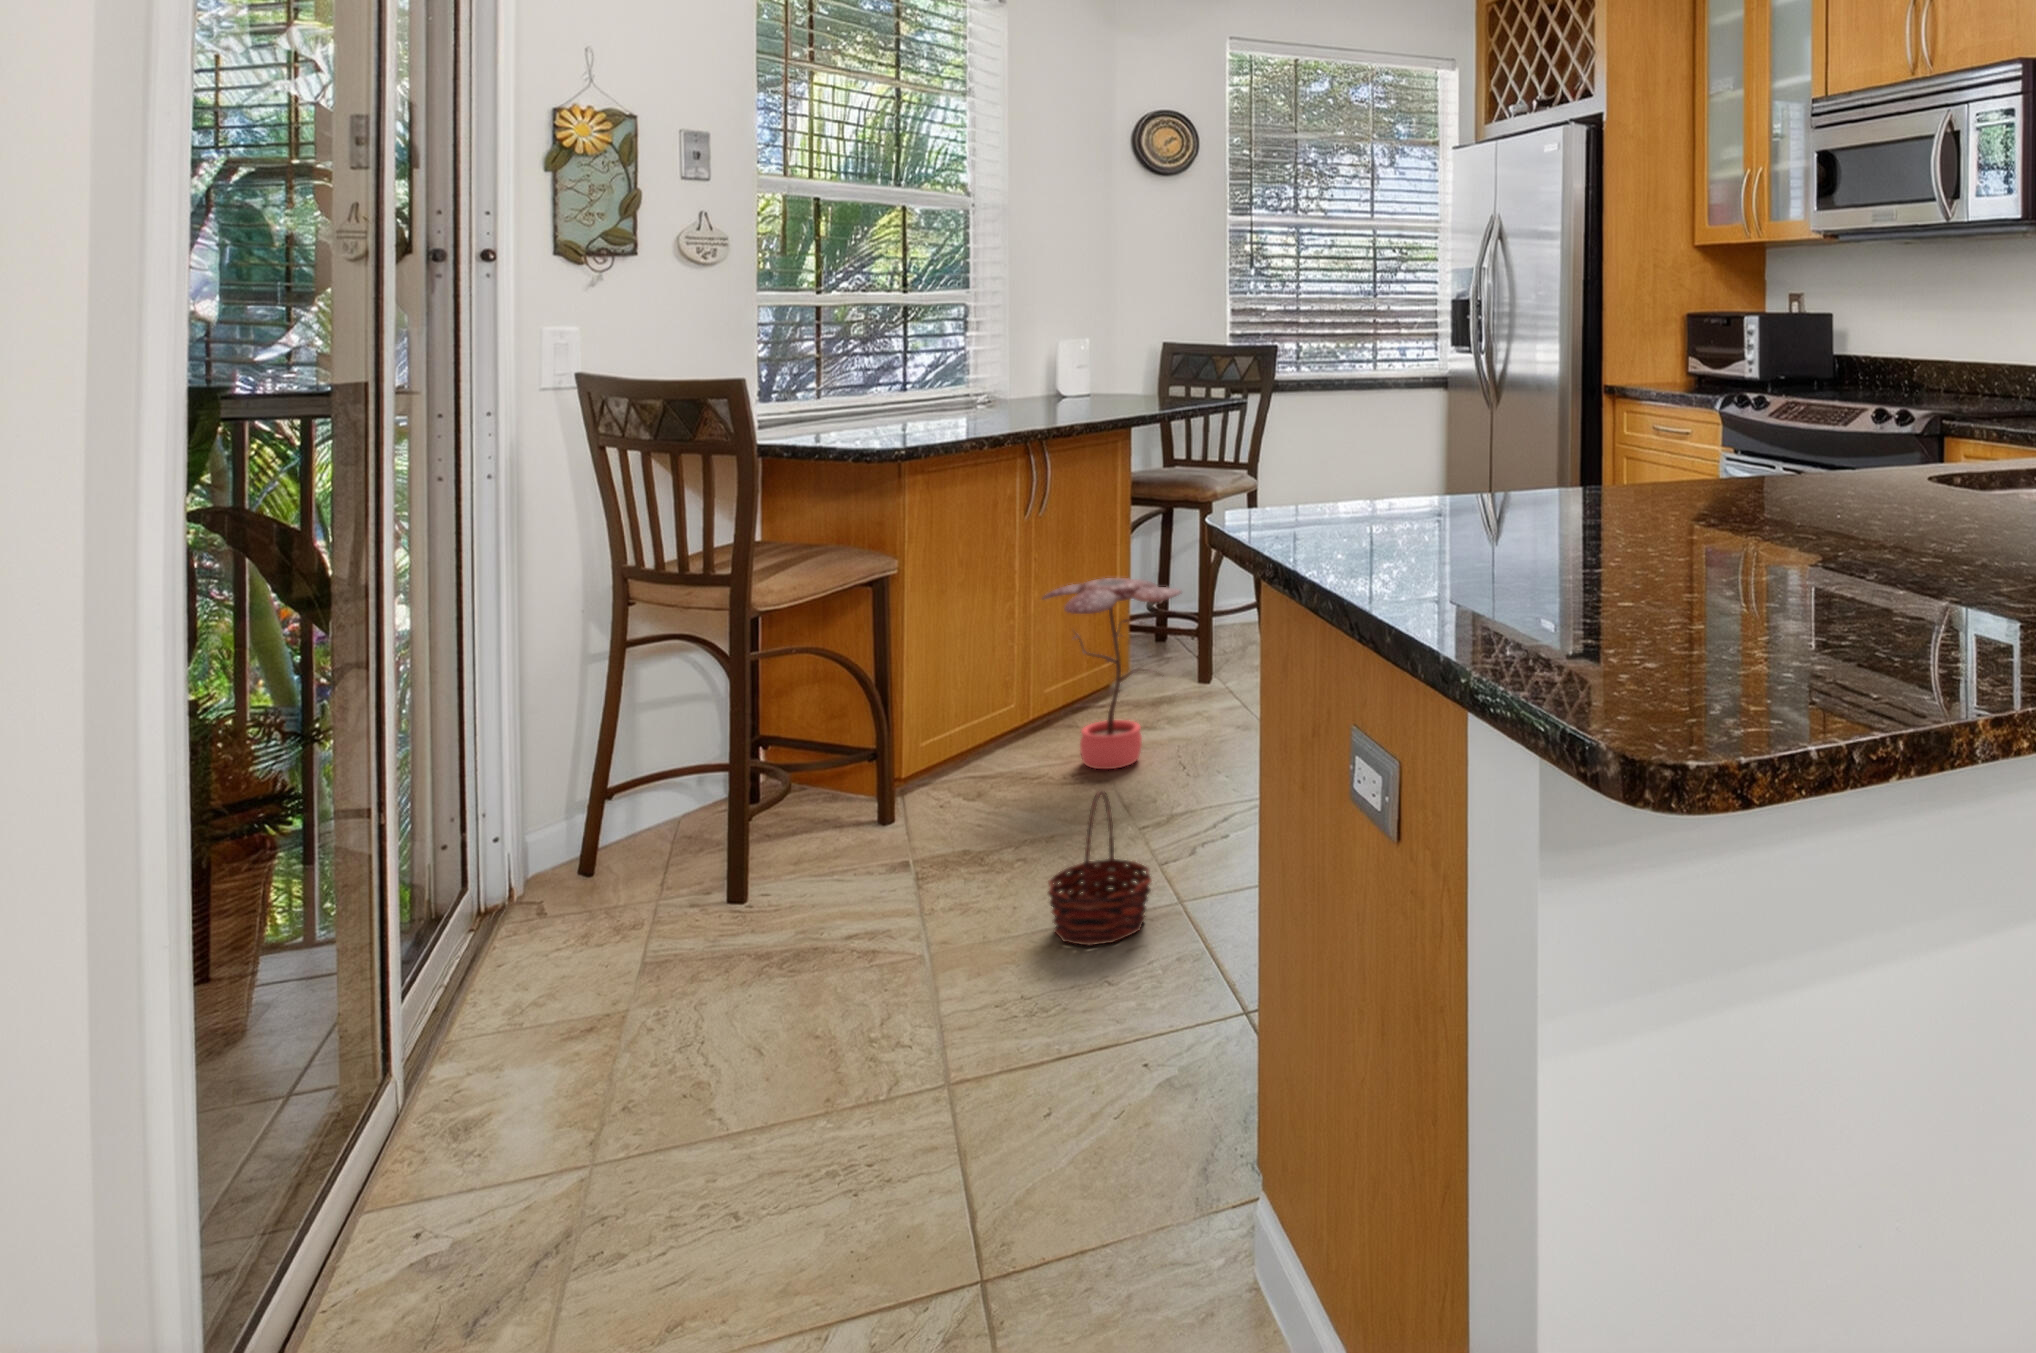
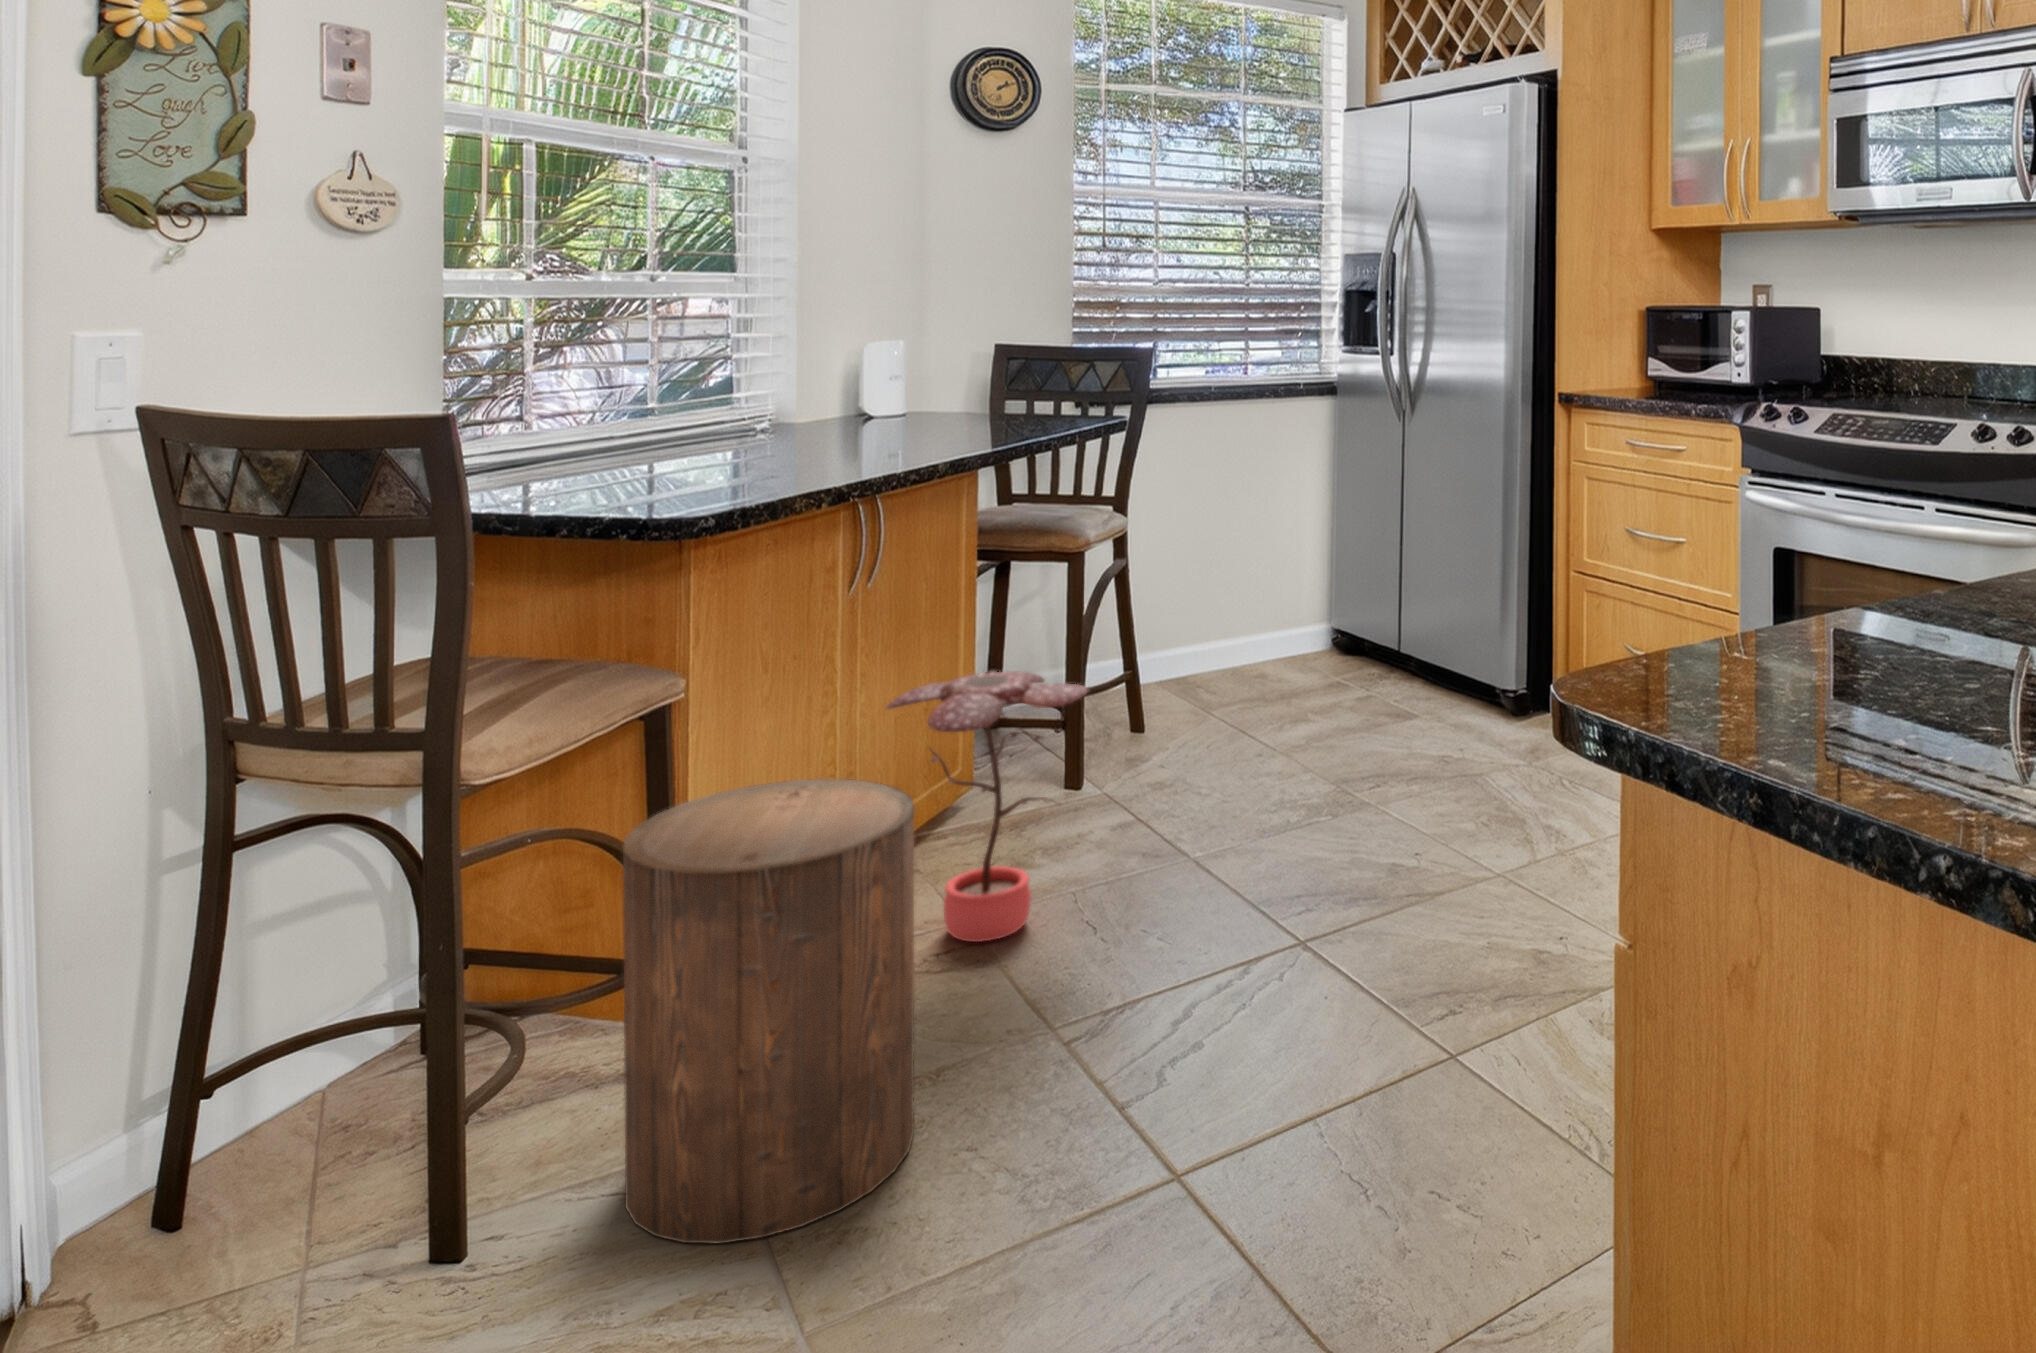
stool: none [841,631,1025,912] -> present [623,779,914,1244]
basket: present [1048,791,1152,945] -> none [983,1028,1145,1276]

